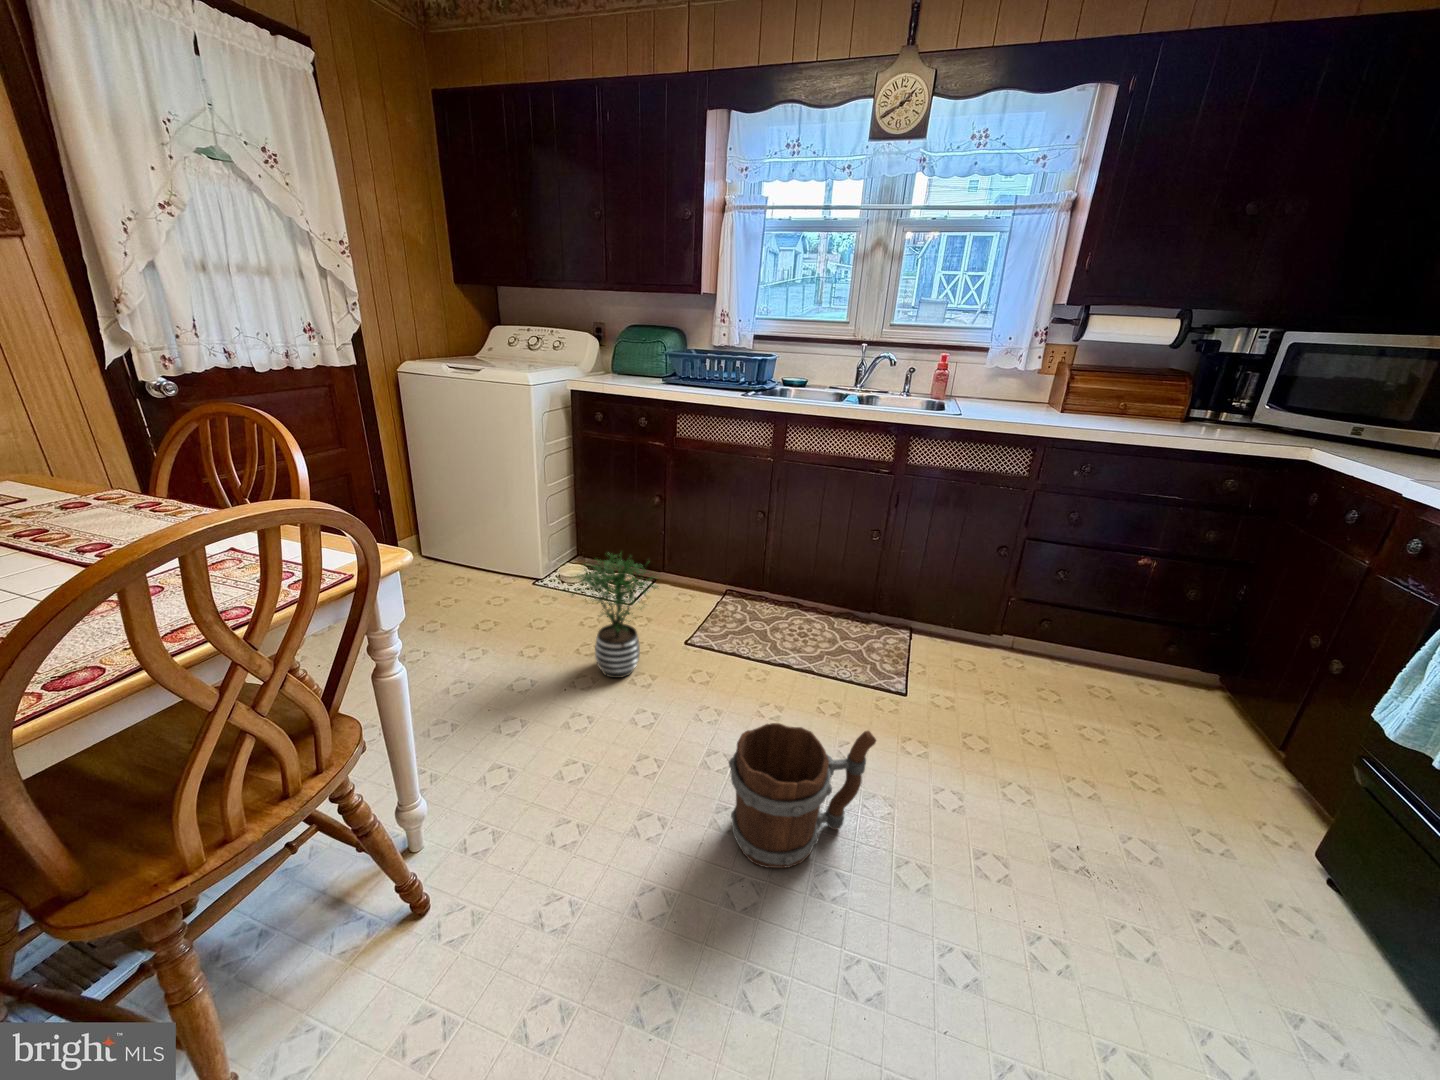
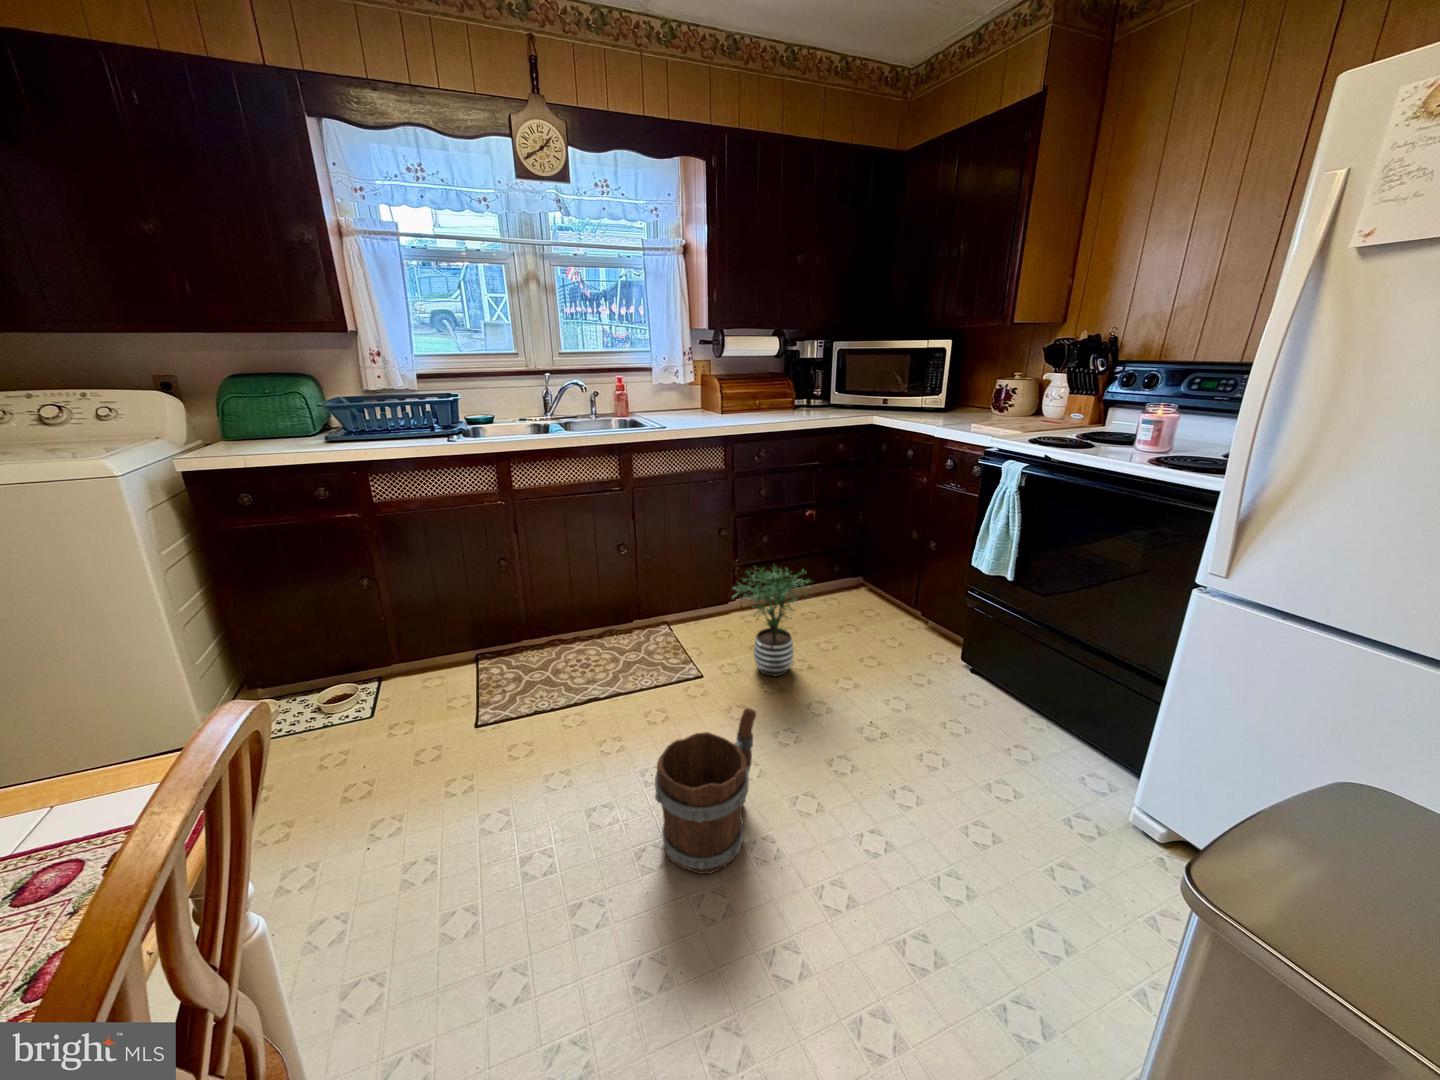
potted plant: present [572,553,659,678] -> present [732,567,809,676]

